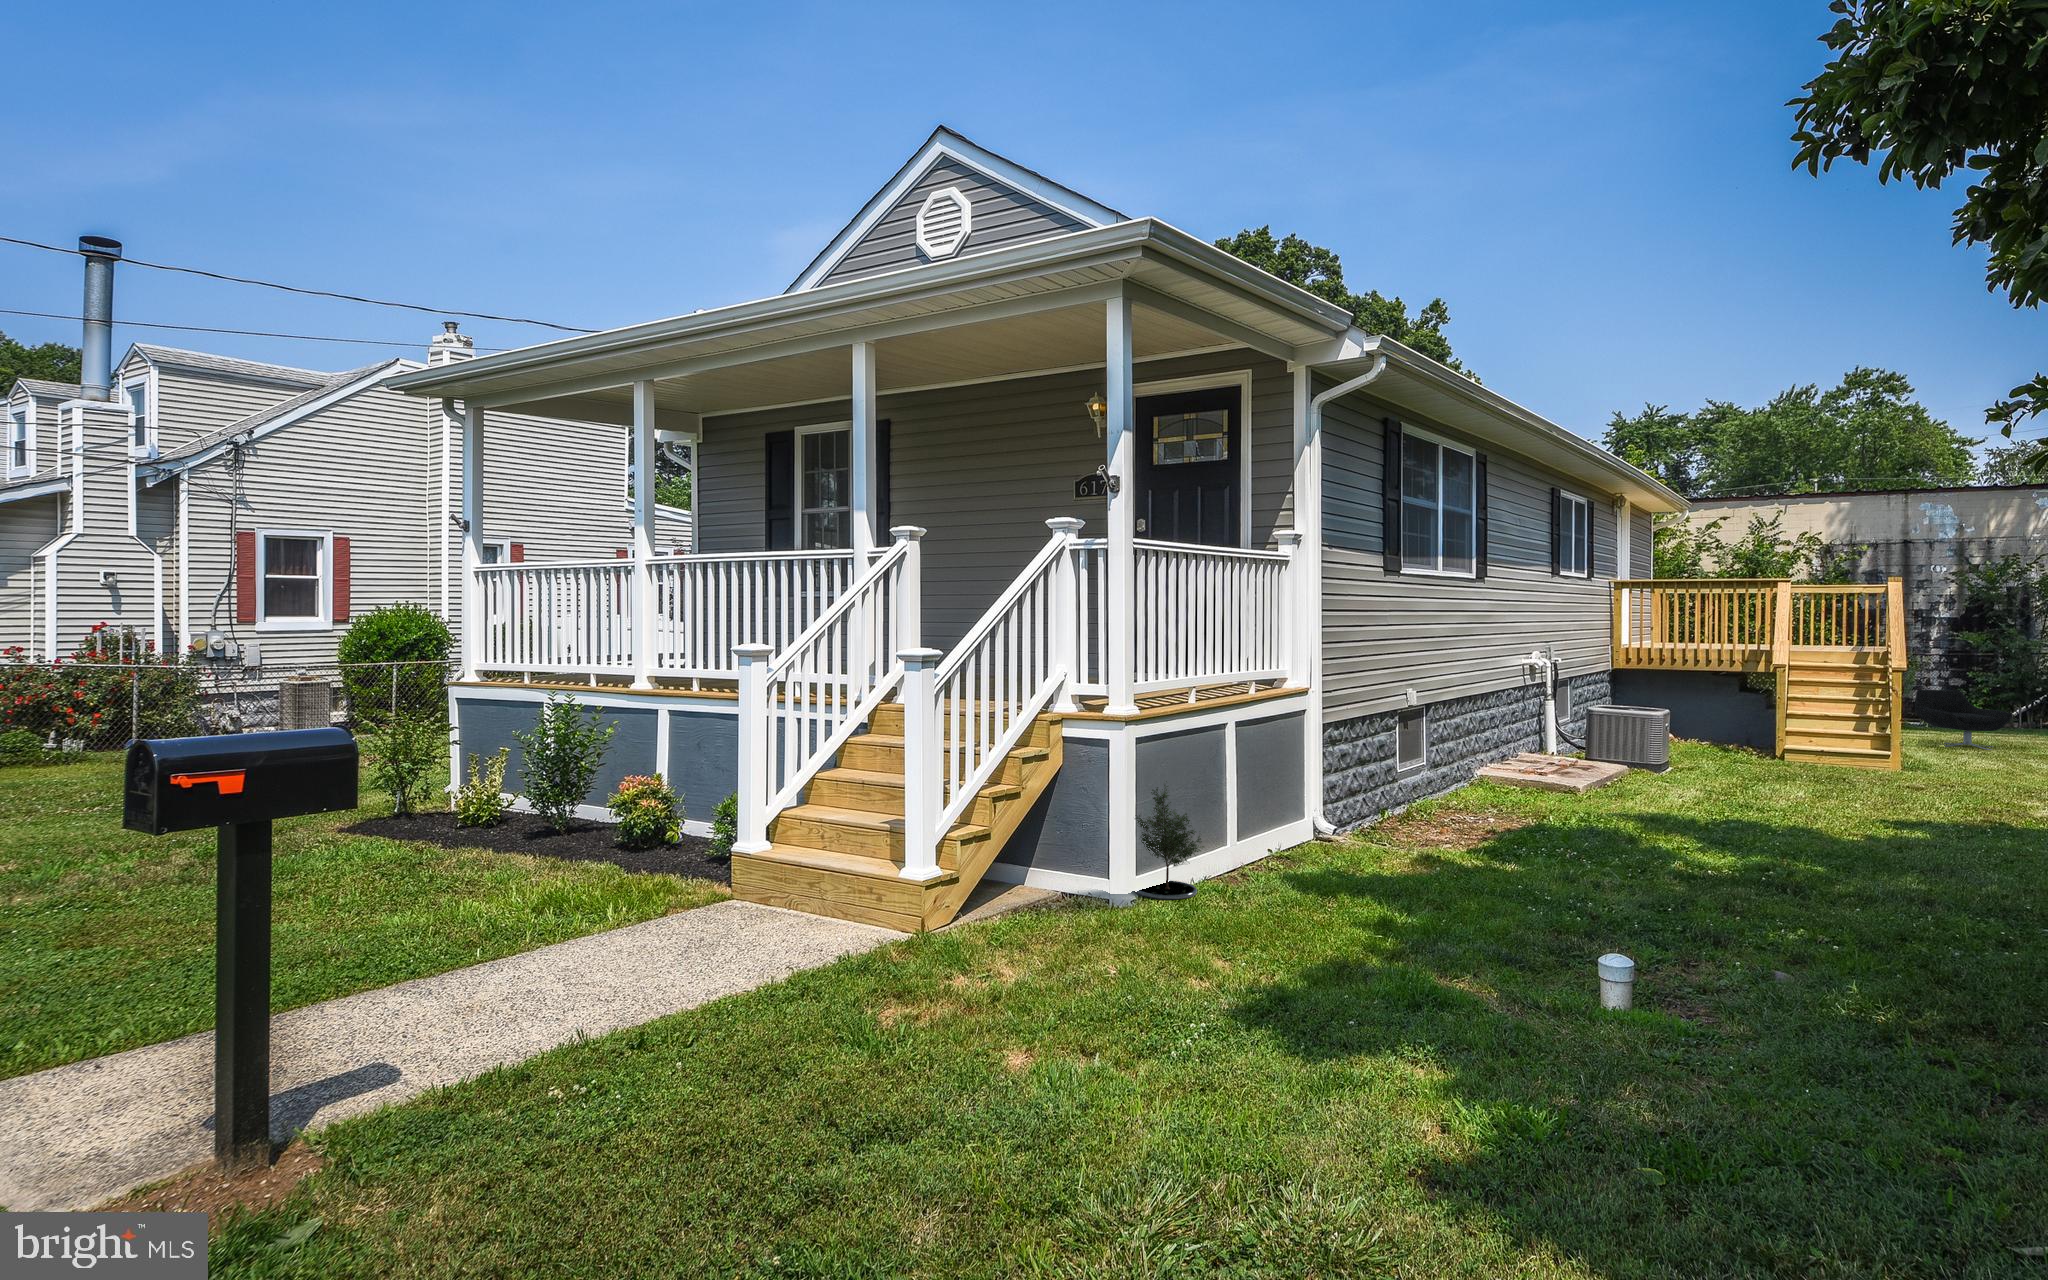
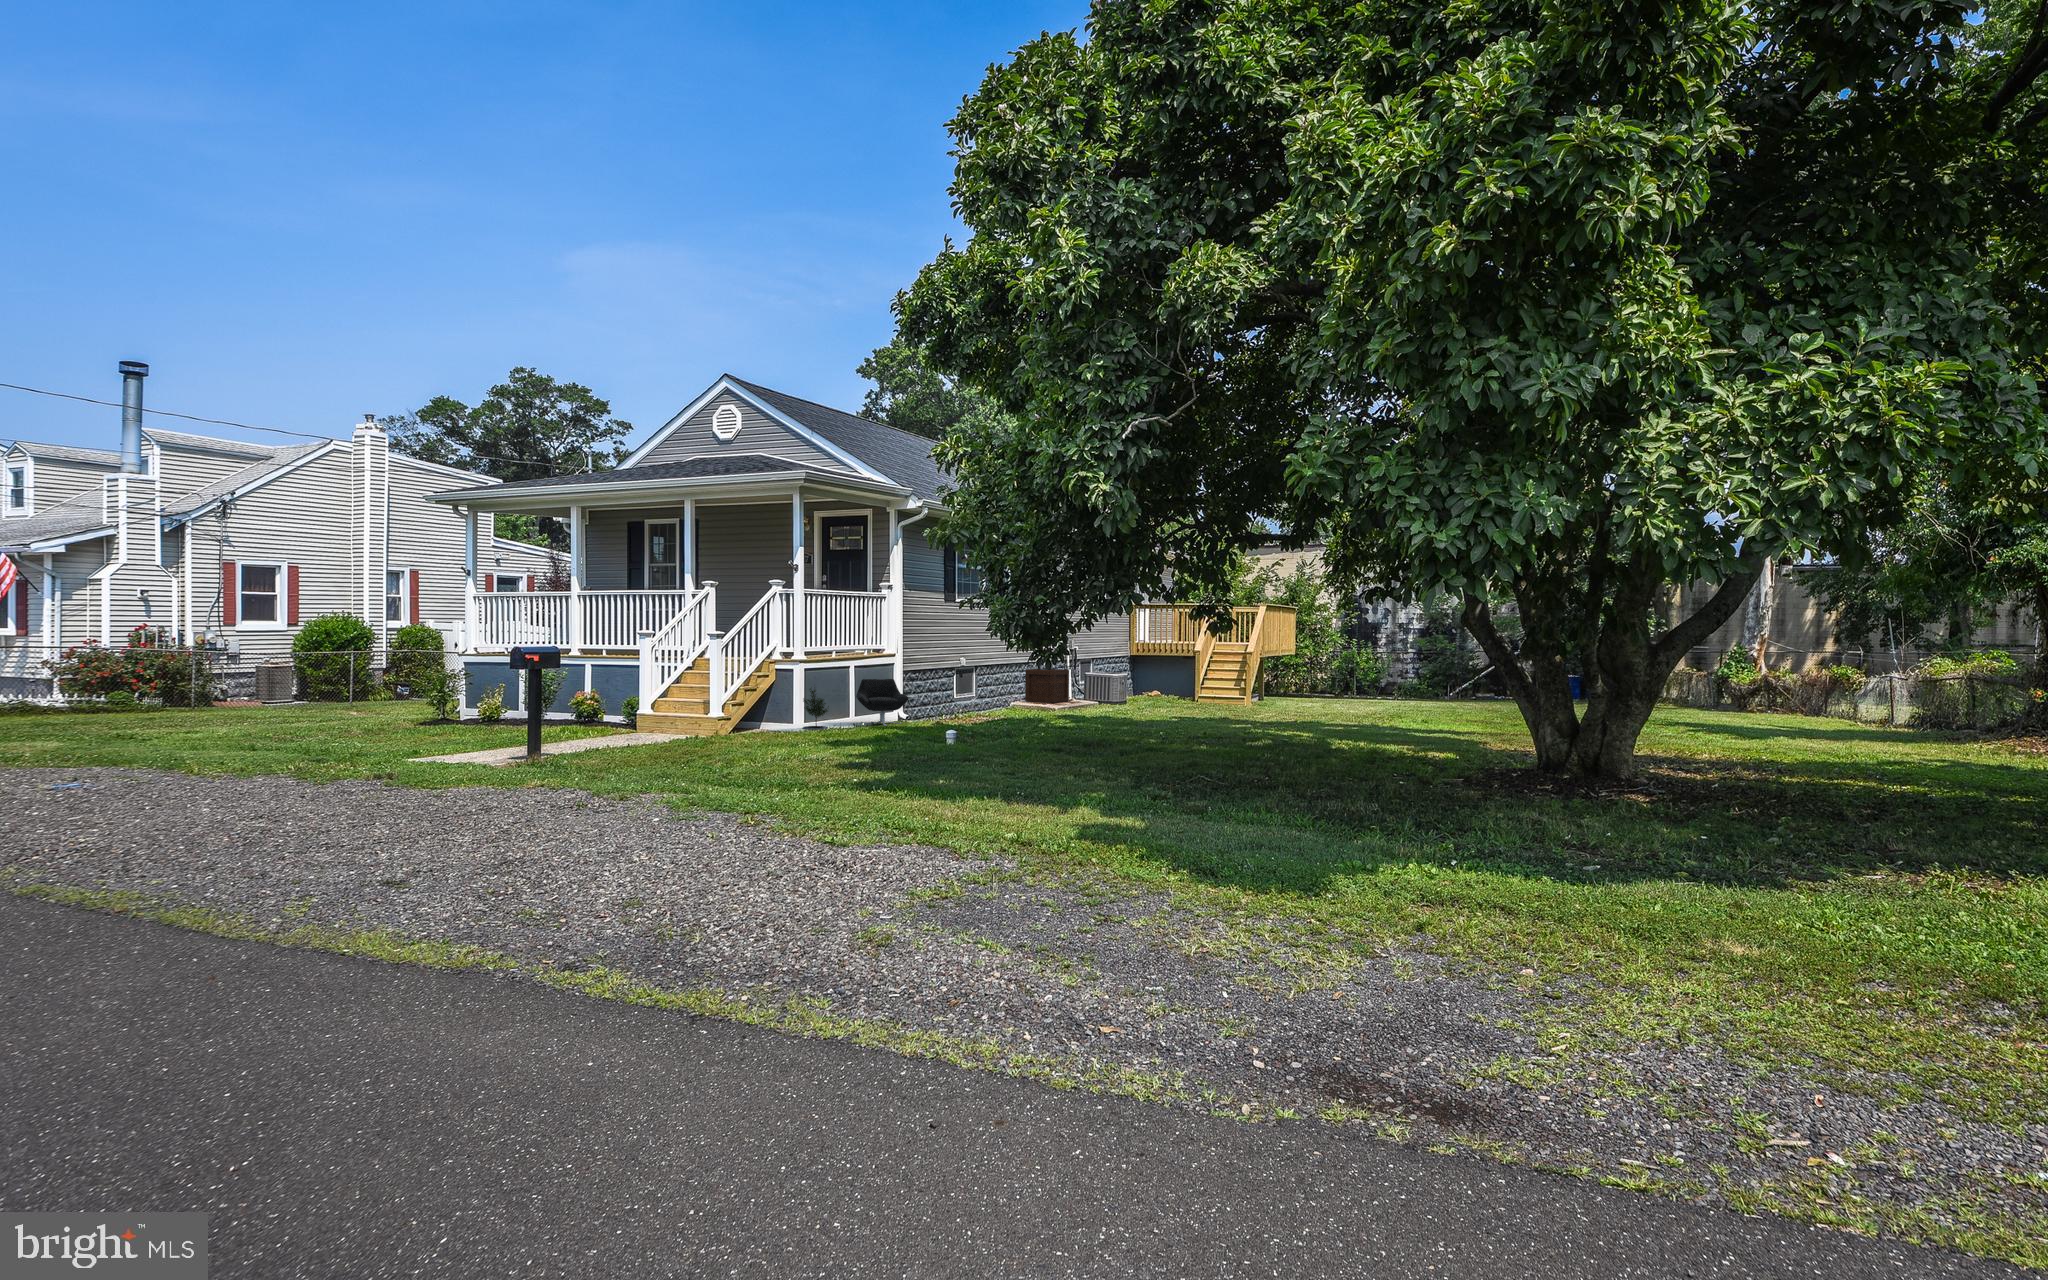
lounge chair: present [1915,690,2013,750] -> present [856,679,909,726]
wooden crate: none [1498,701,1583,771] -> present [1025,669,1069,703]

